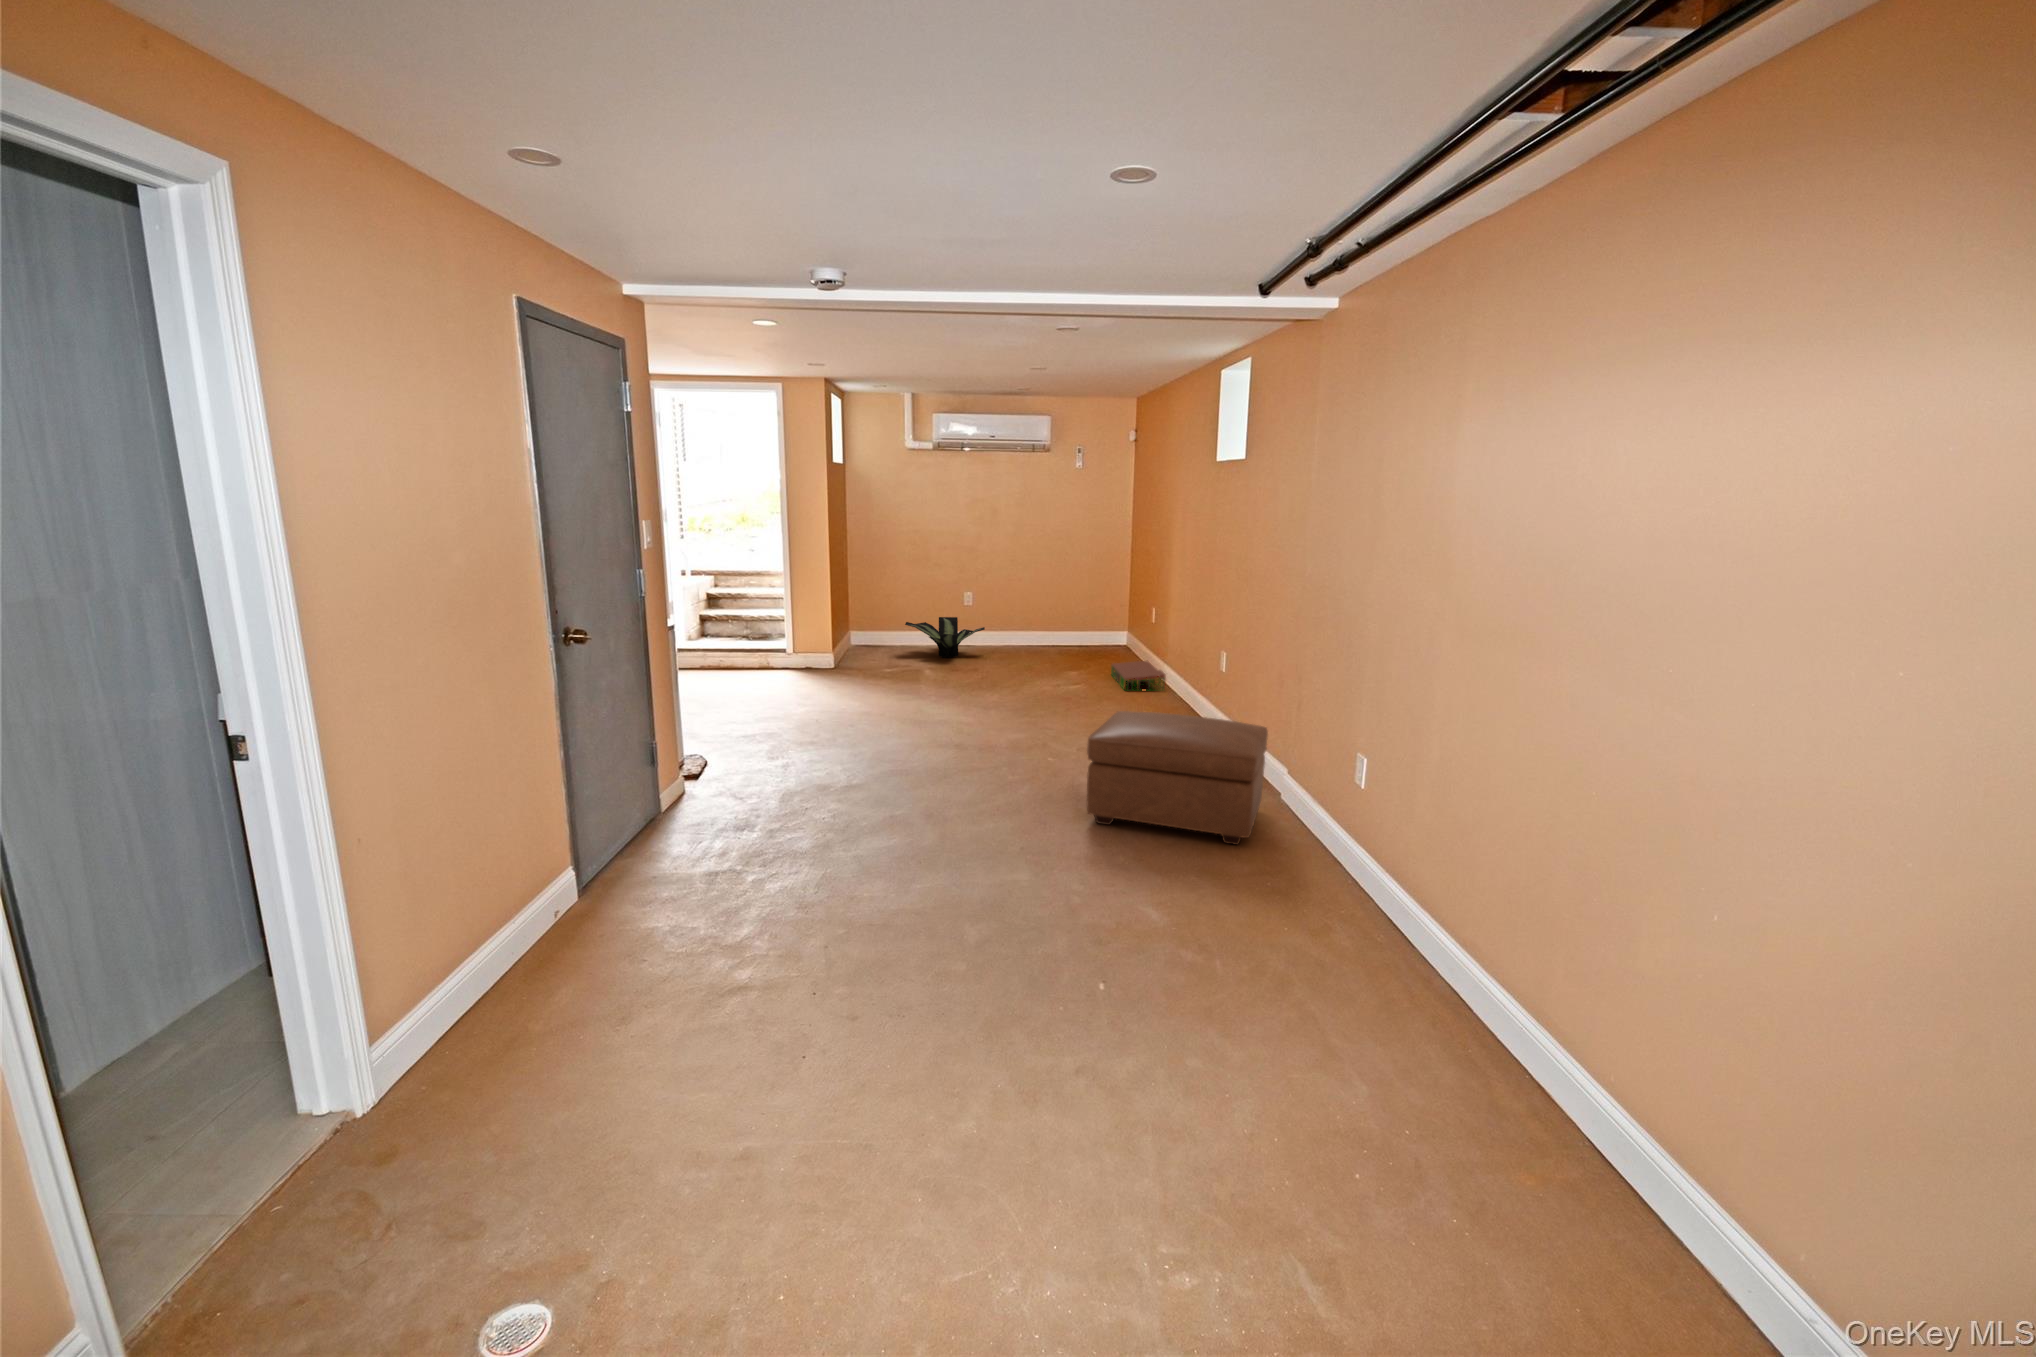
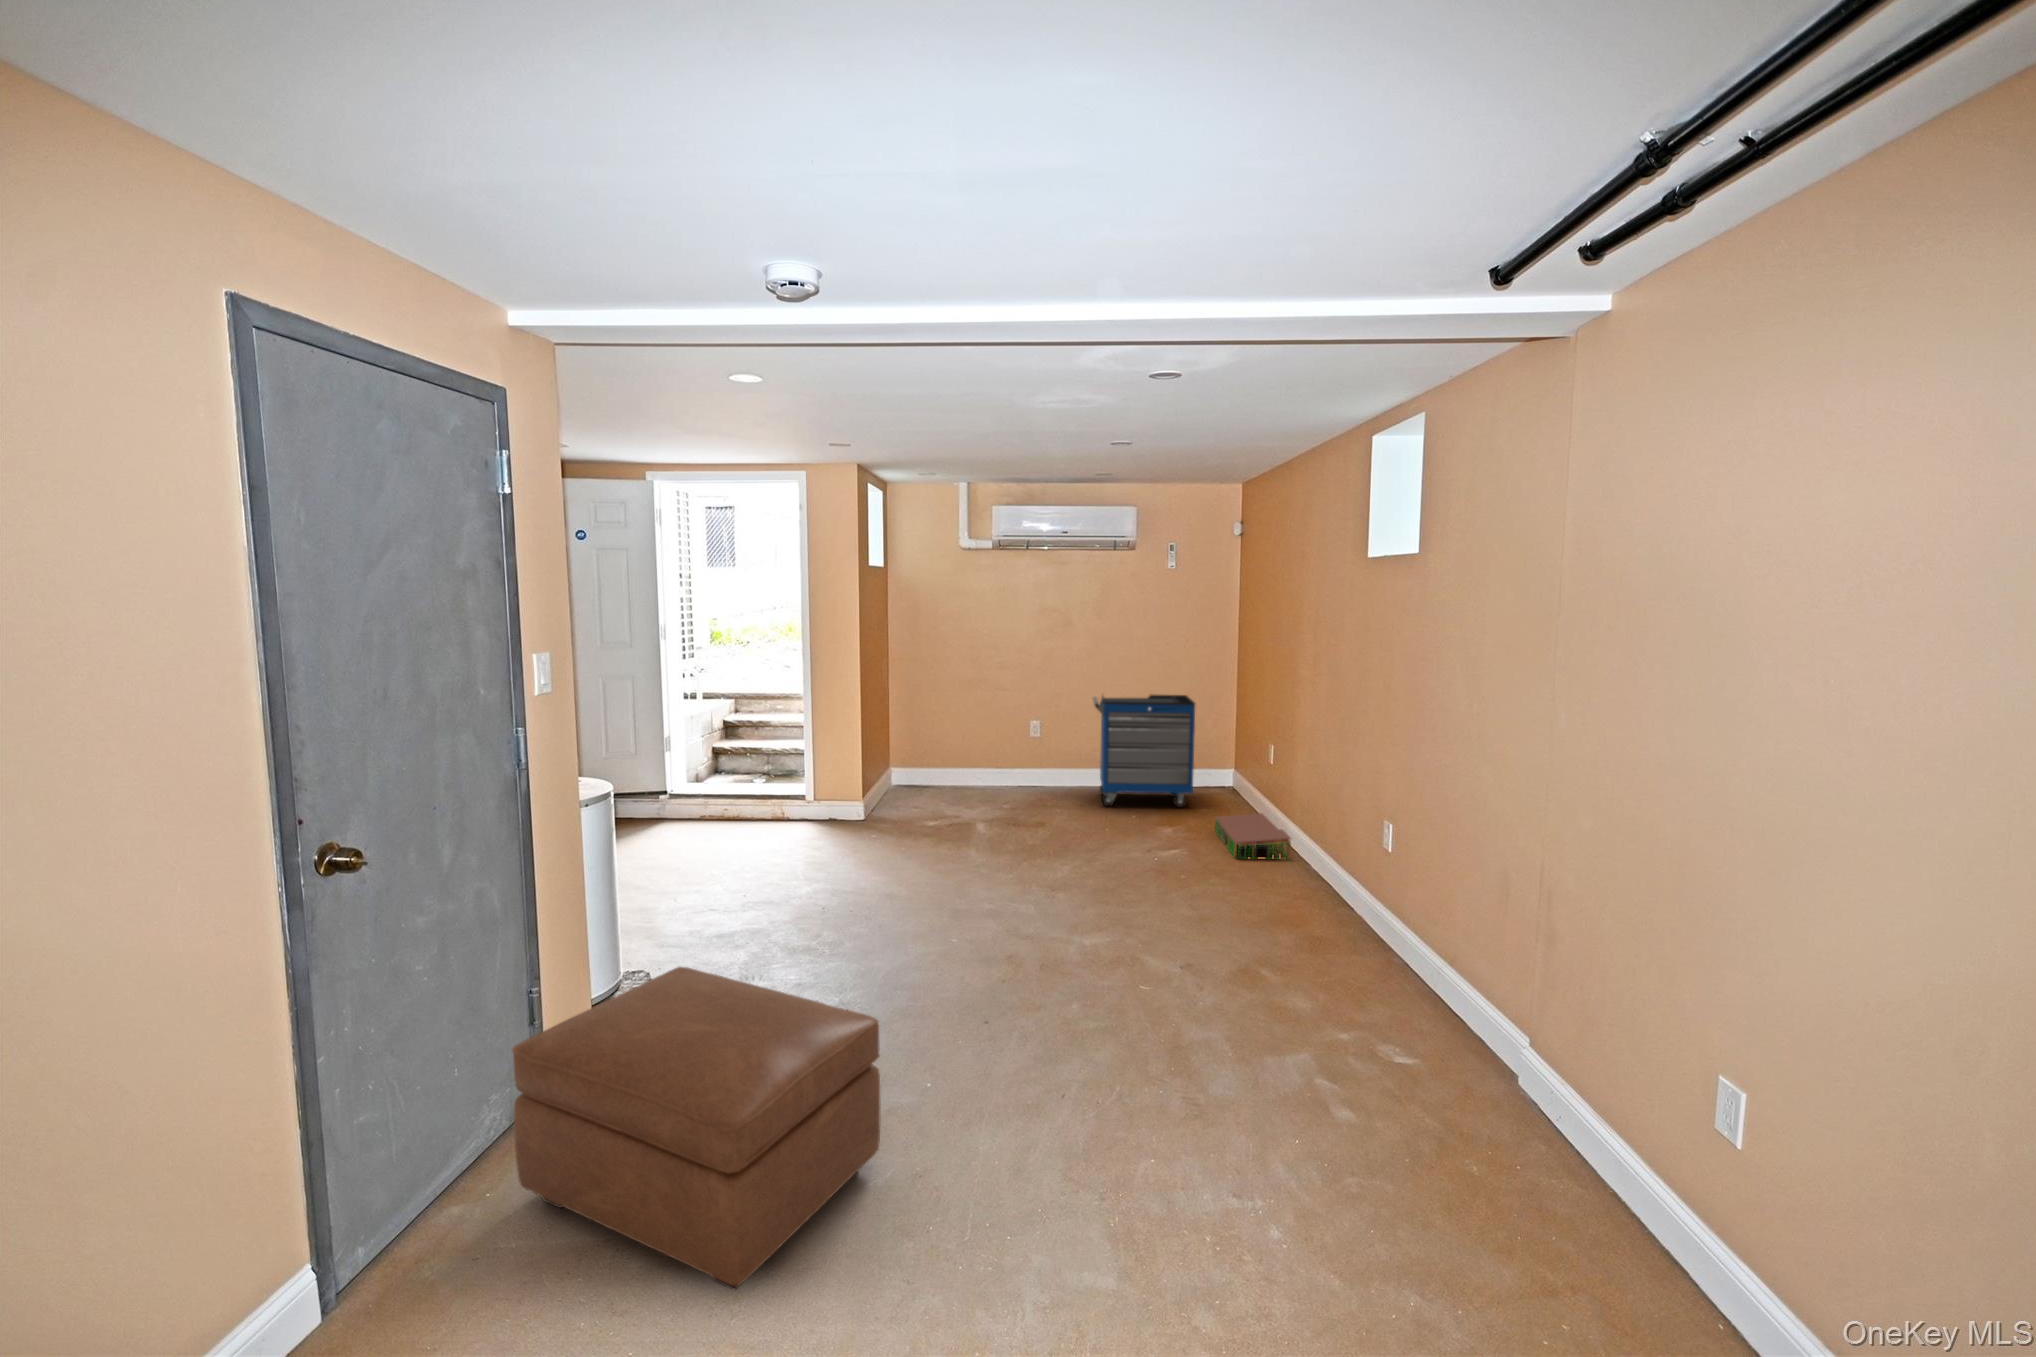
storage cabinet: none [1016,571,1098,660] -> present [1093,695,1195,808]
potted plant: present [905,617,985,658] -> none [955,749,1053,803]
ottoman: present [1087,711,1268,845] -> present [511,967,881,1290]

